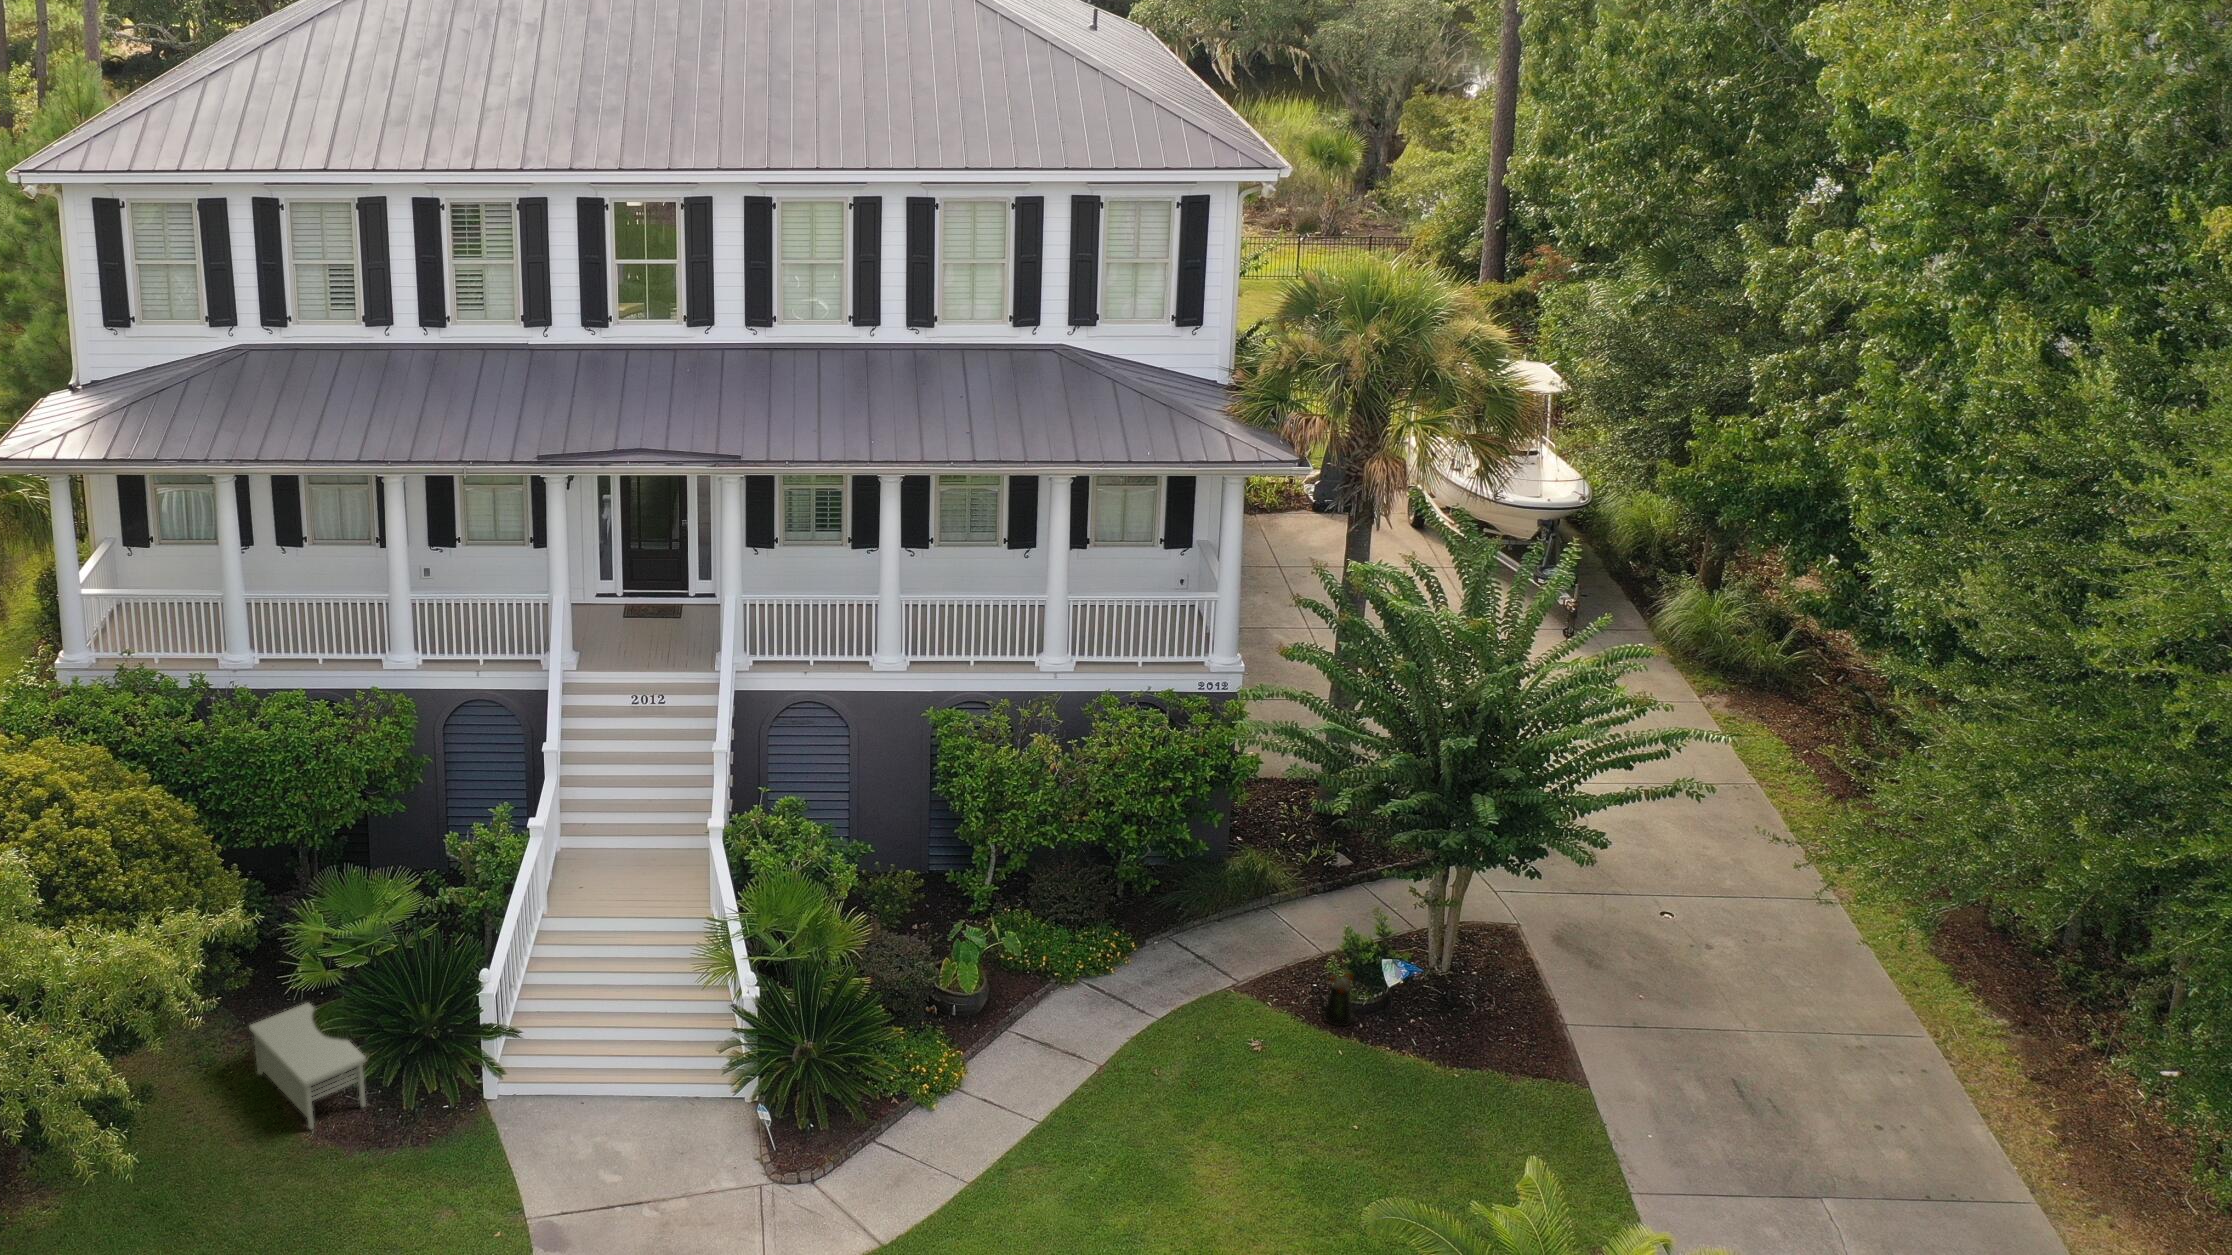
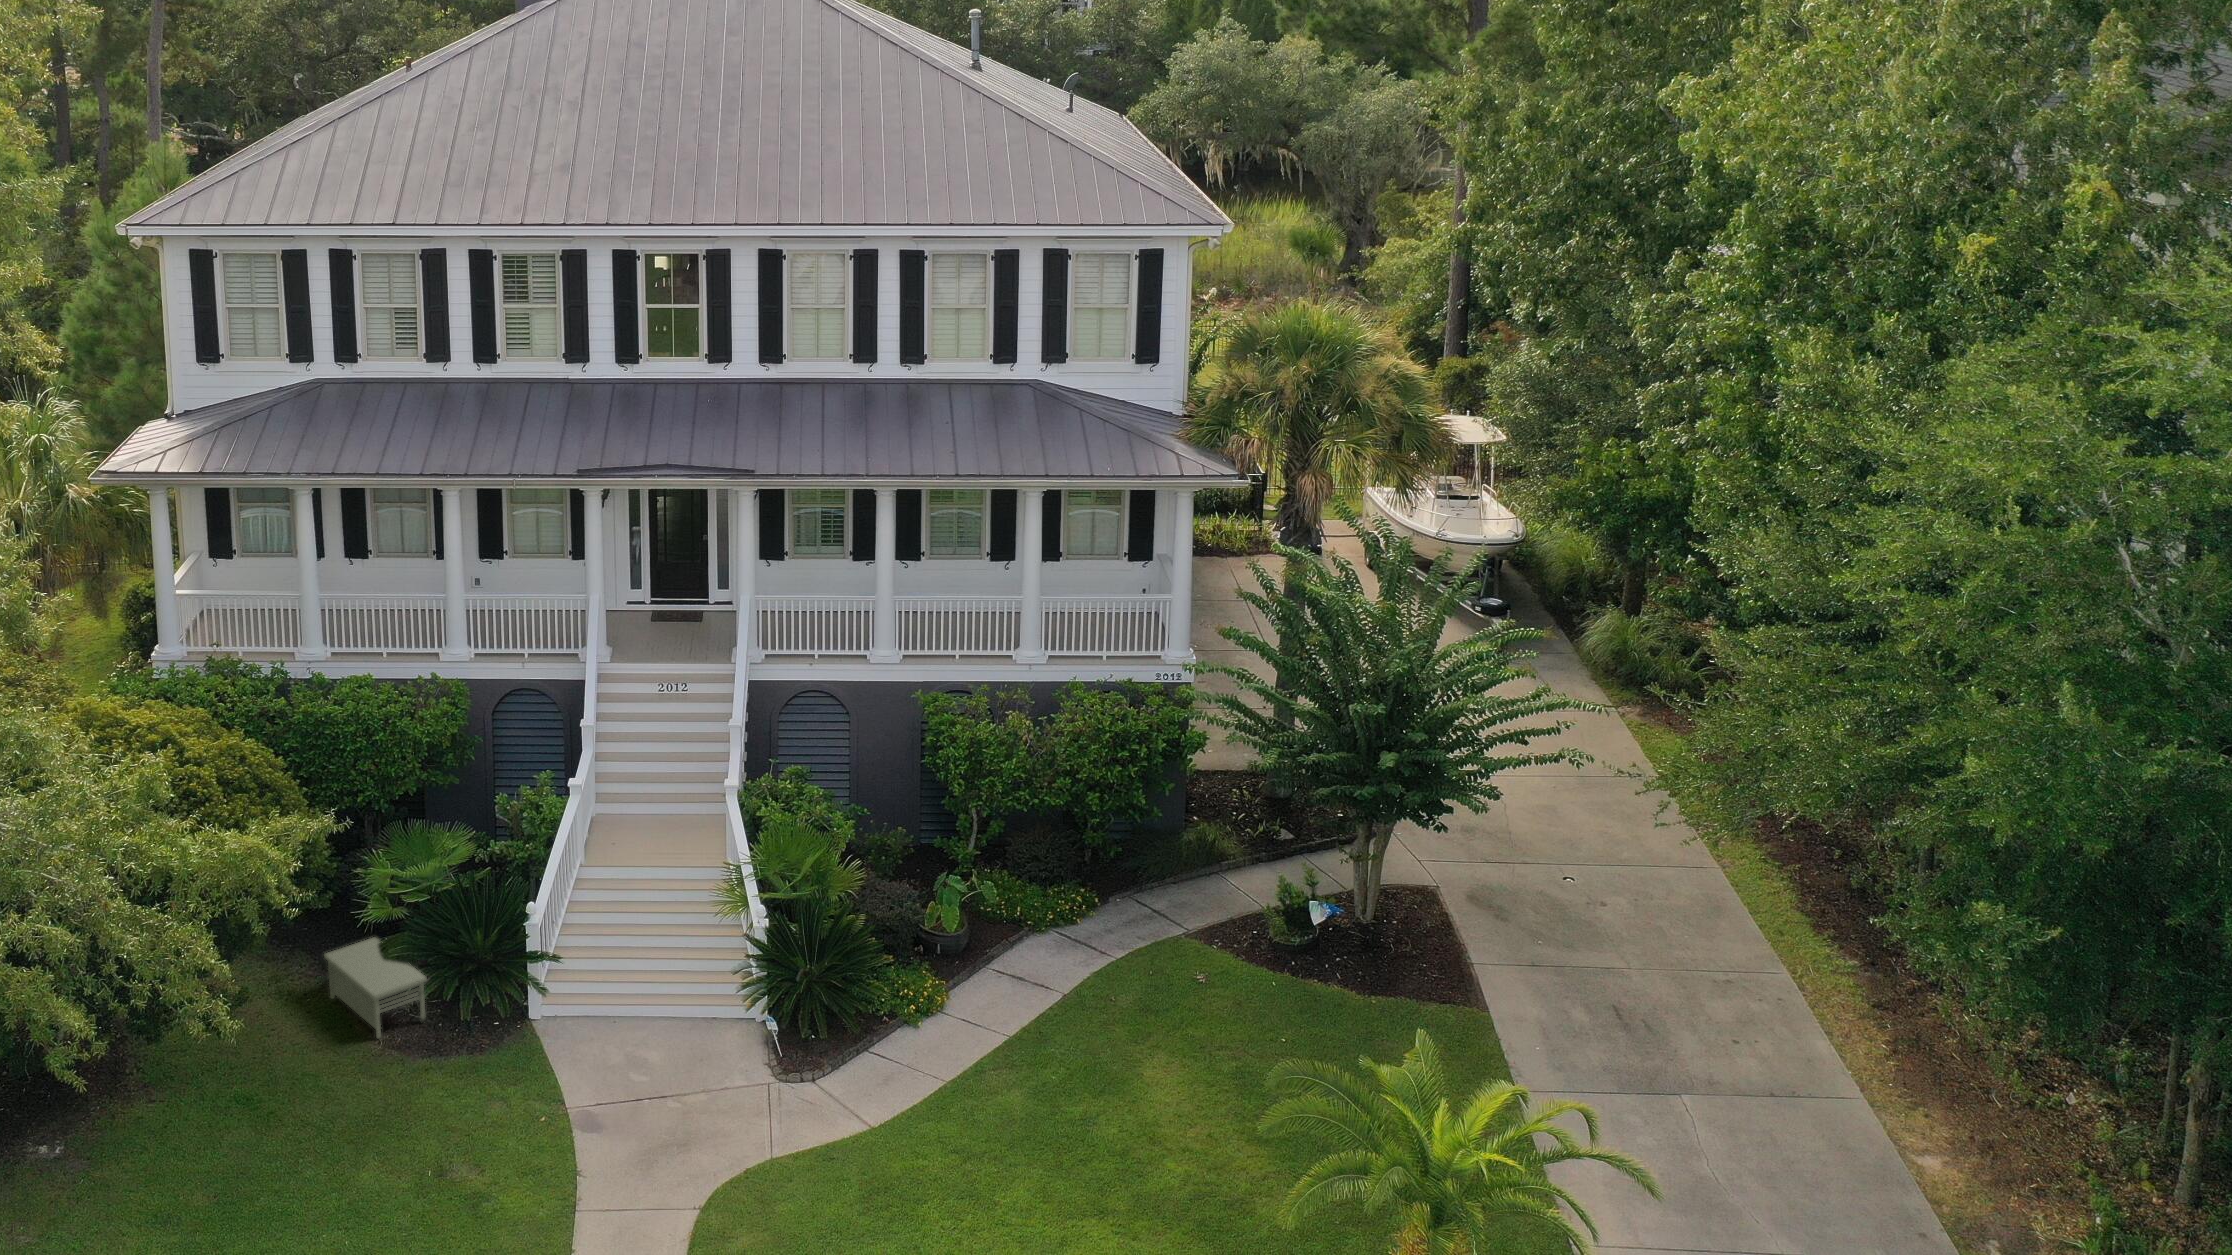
watering can: present [1318,974,1353,1026] -> none [1255,914,1292,963]

